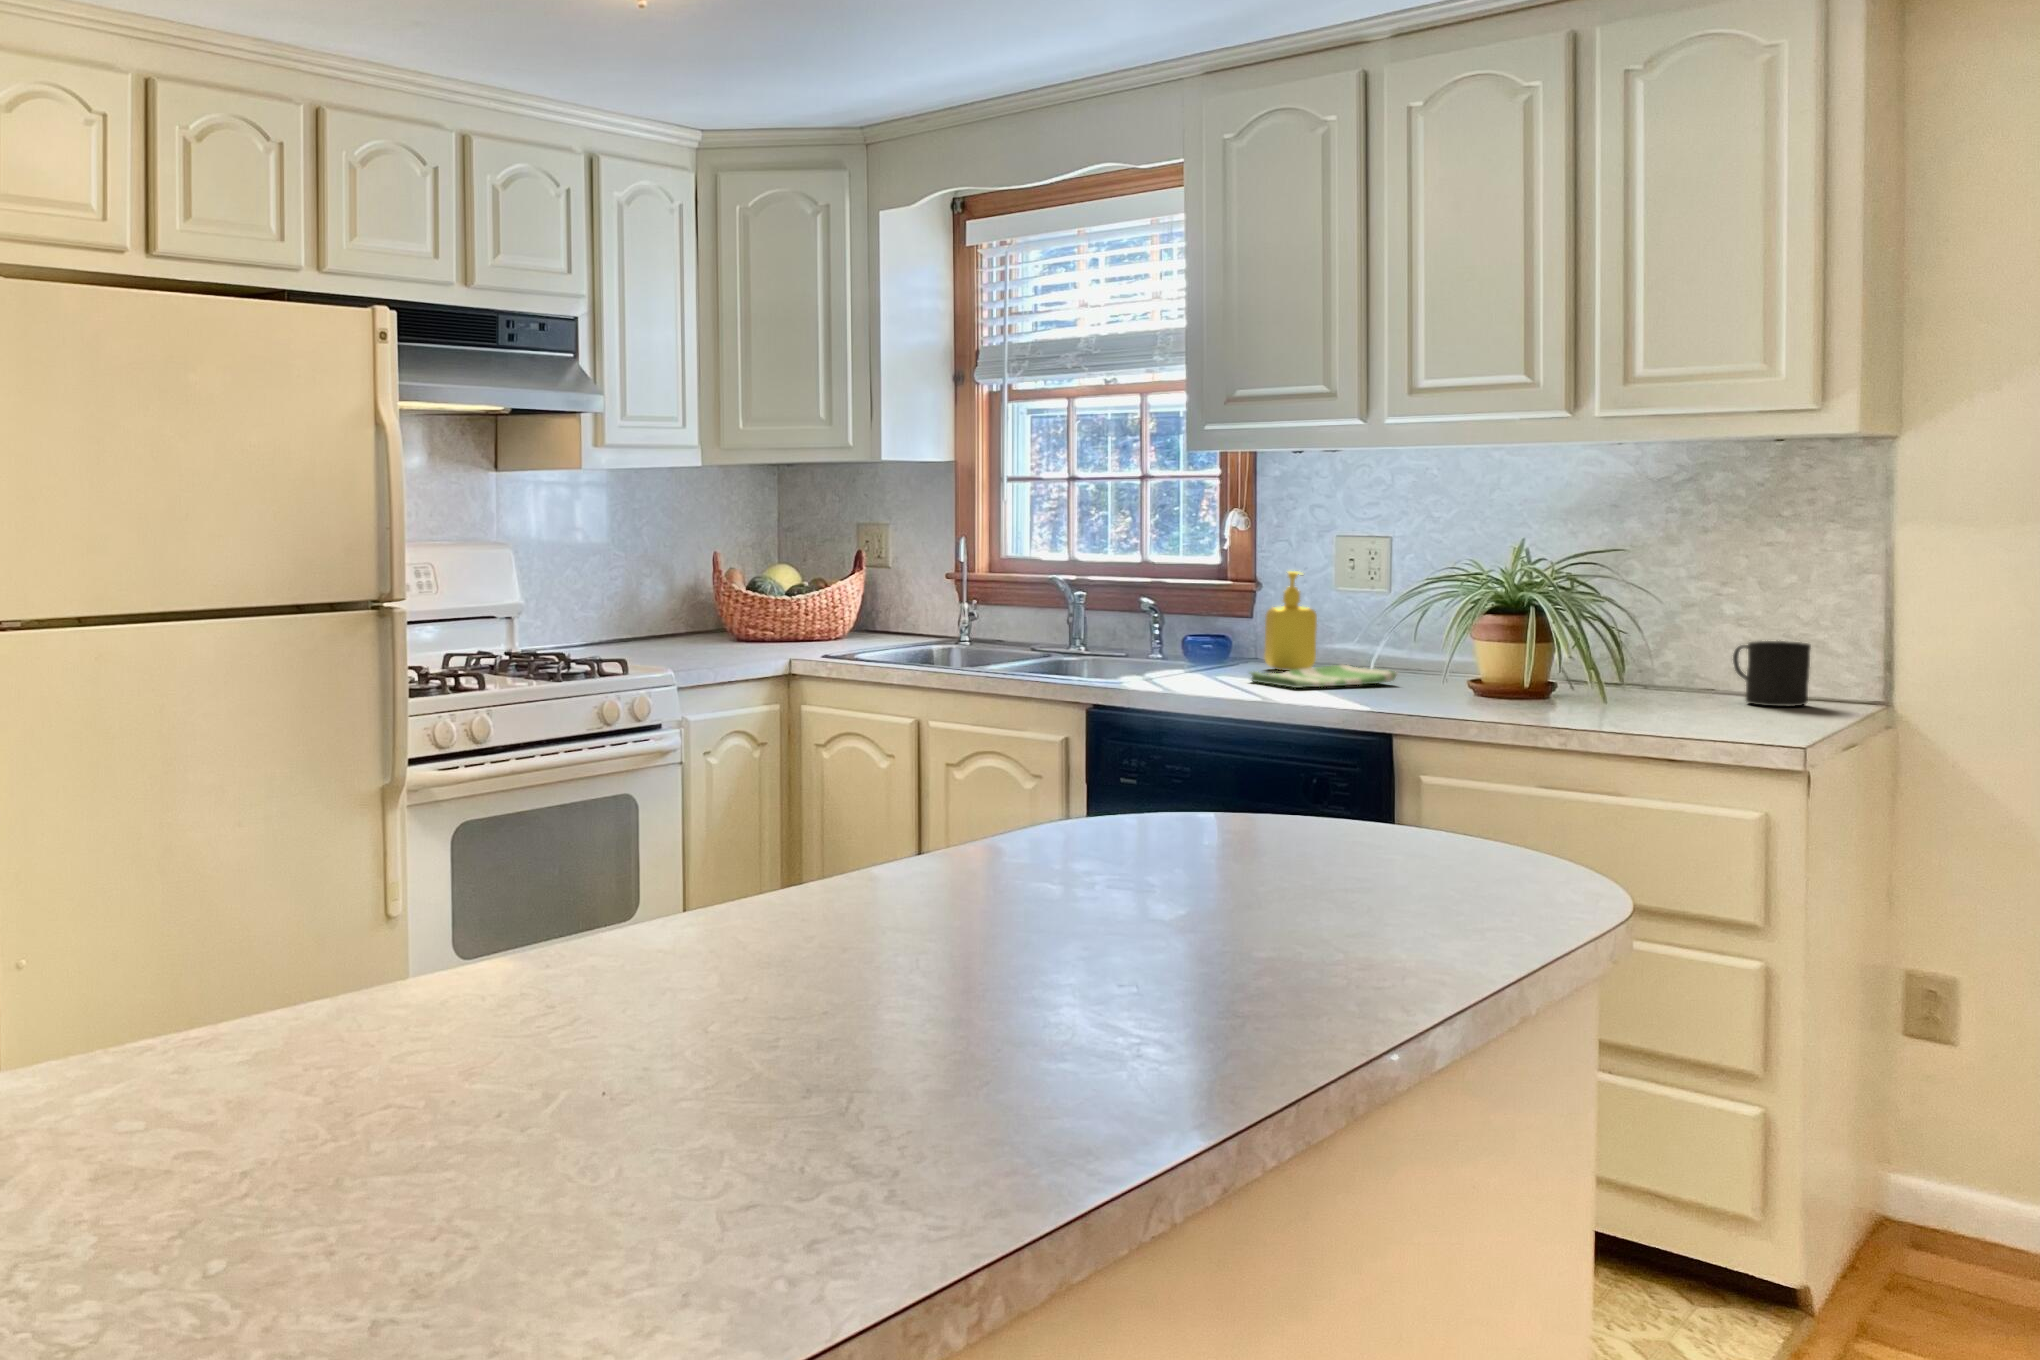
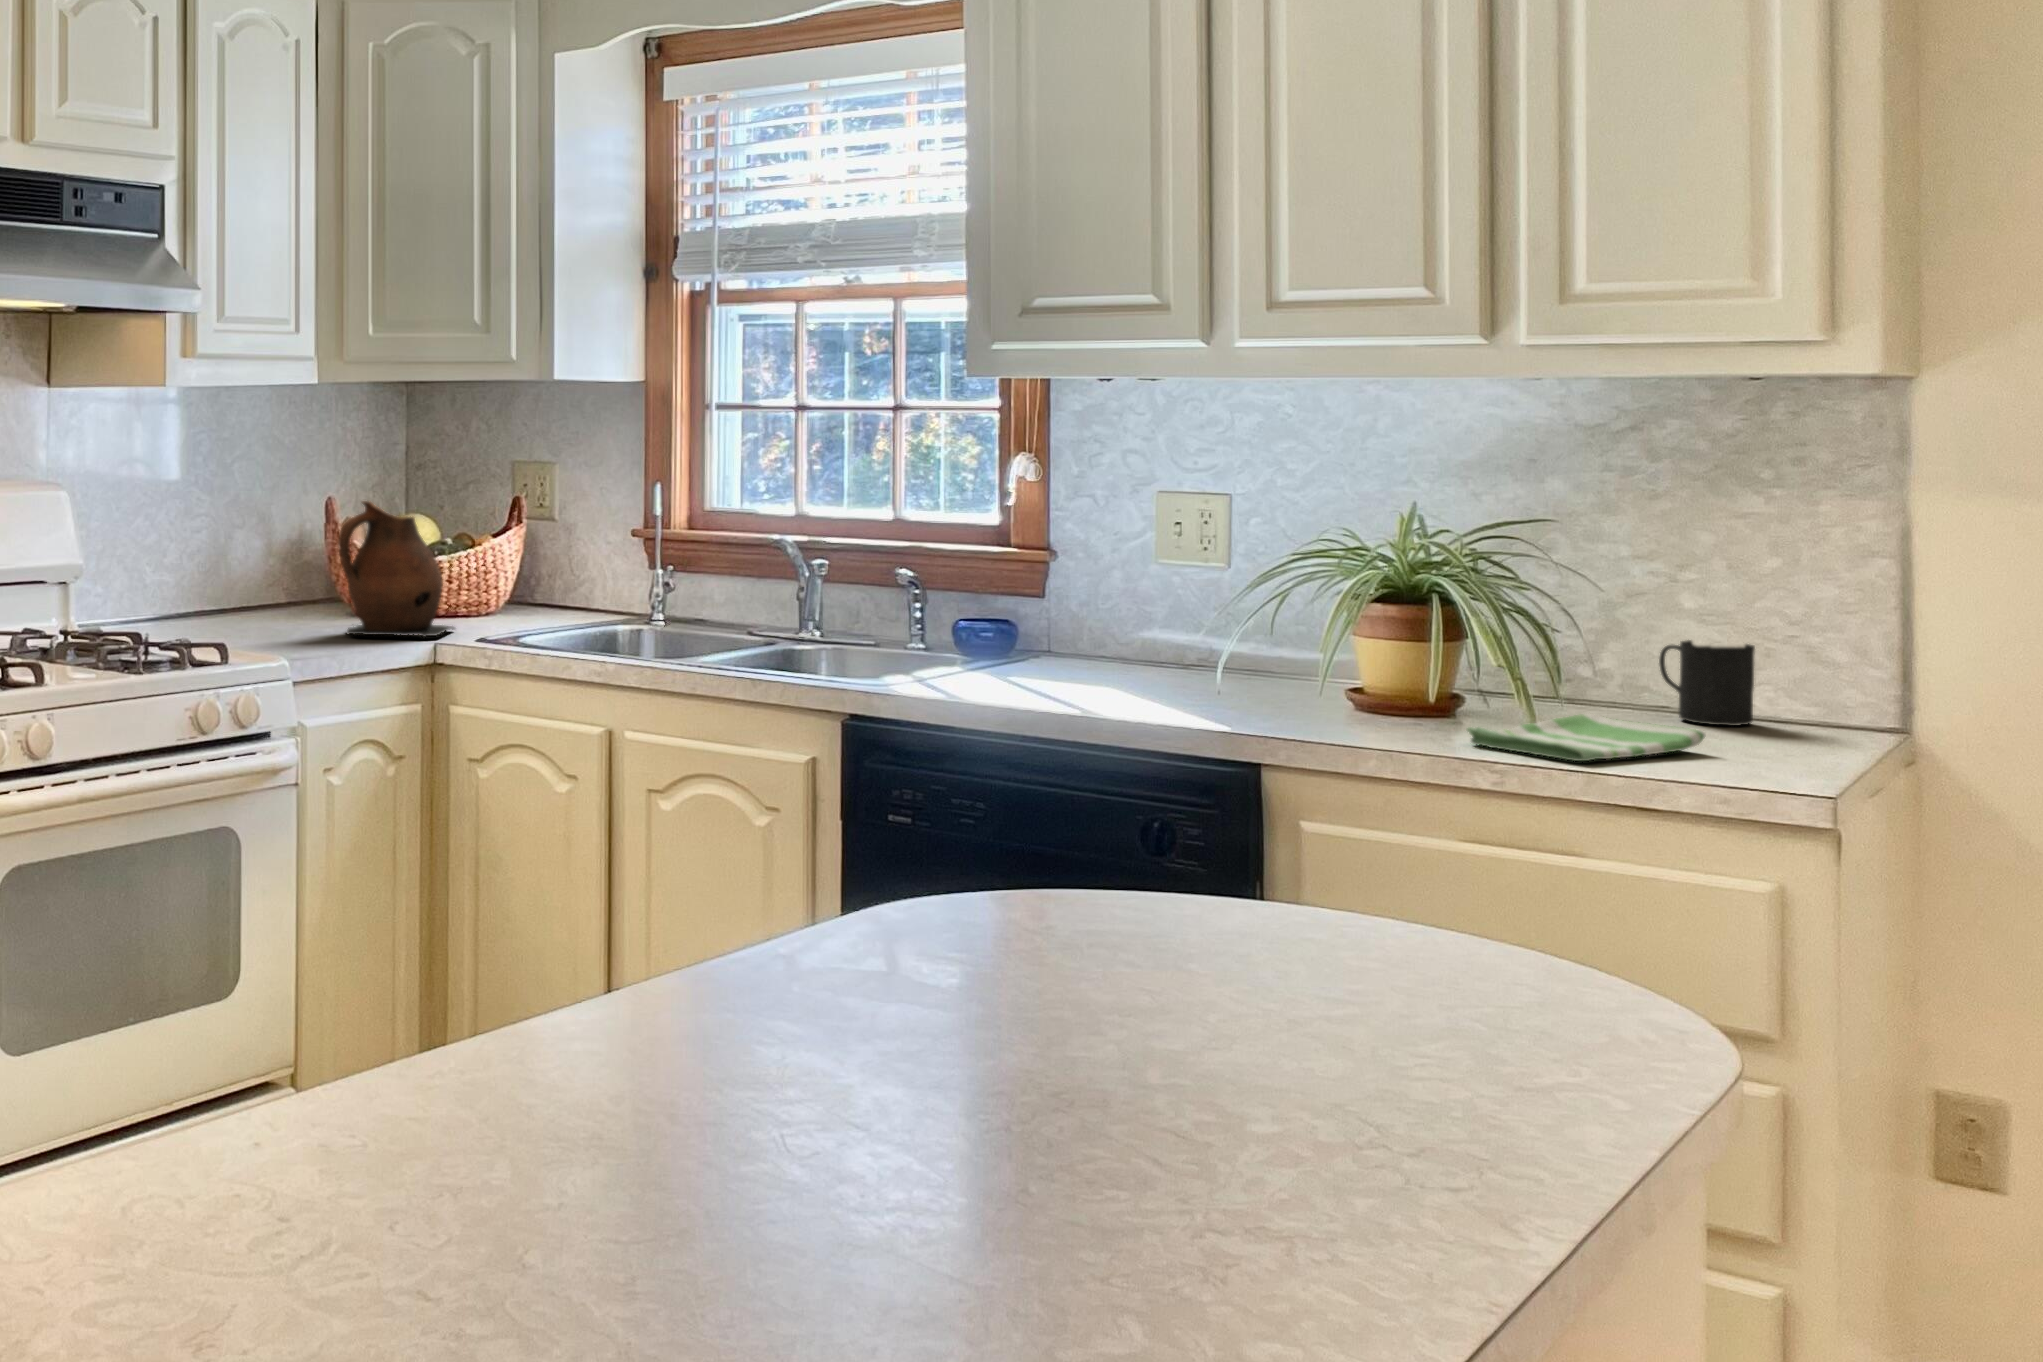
ceramic pitcher: none [721,558,808,656] -> present [338,501,455,637]
soap dispenser: present [1264,571,1317,670] -> none [1061,536,1127,667]
dish towel: present [1250,665,1397,688] -> present [1467,714,1706,761]

